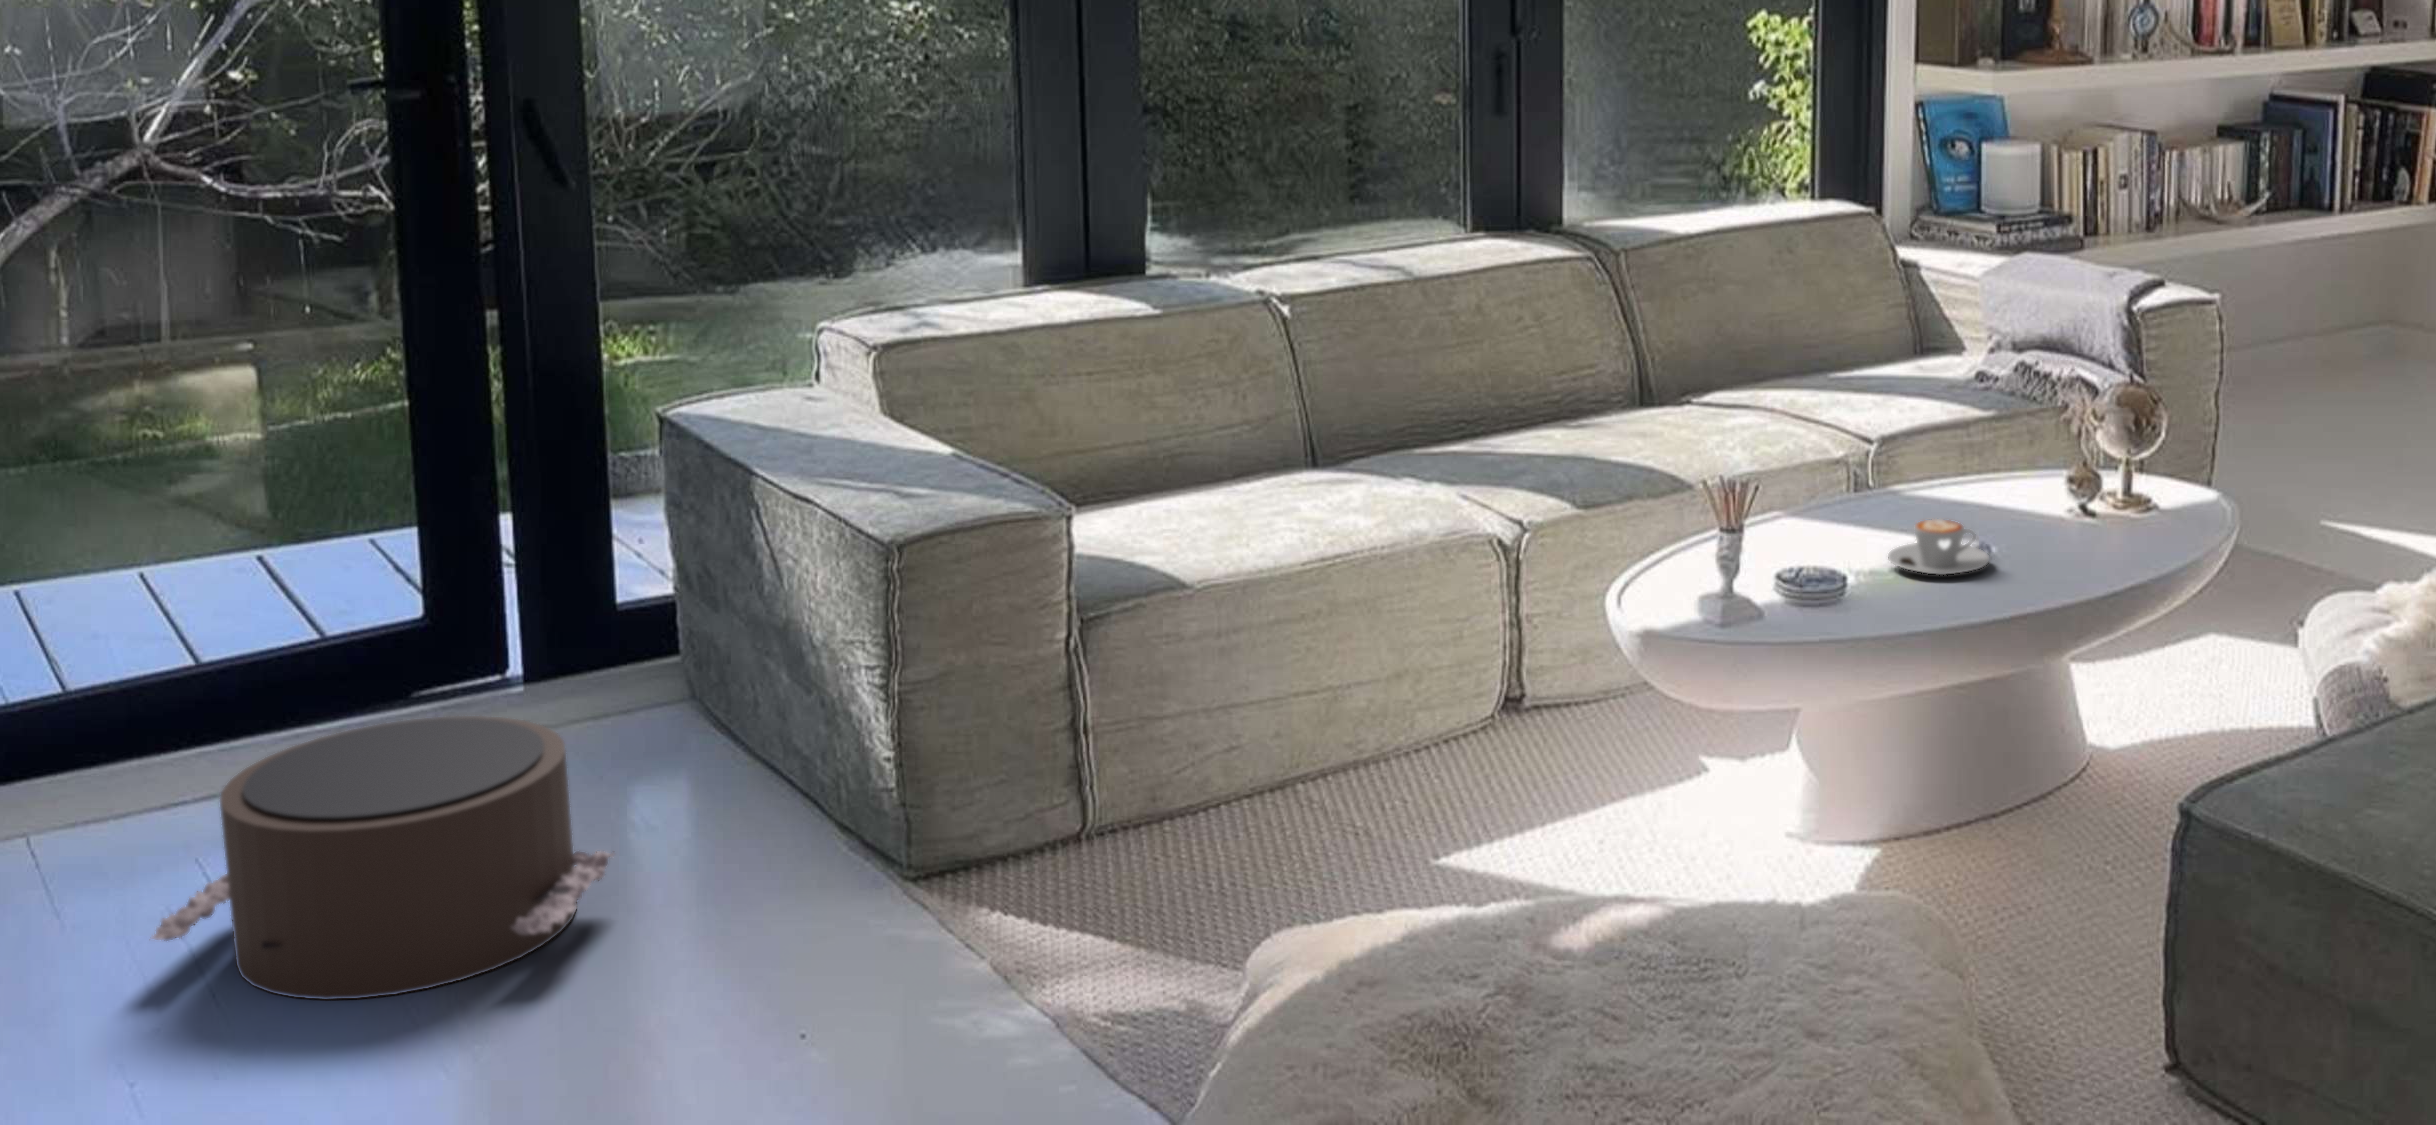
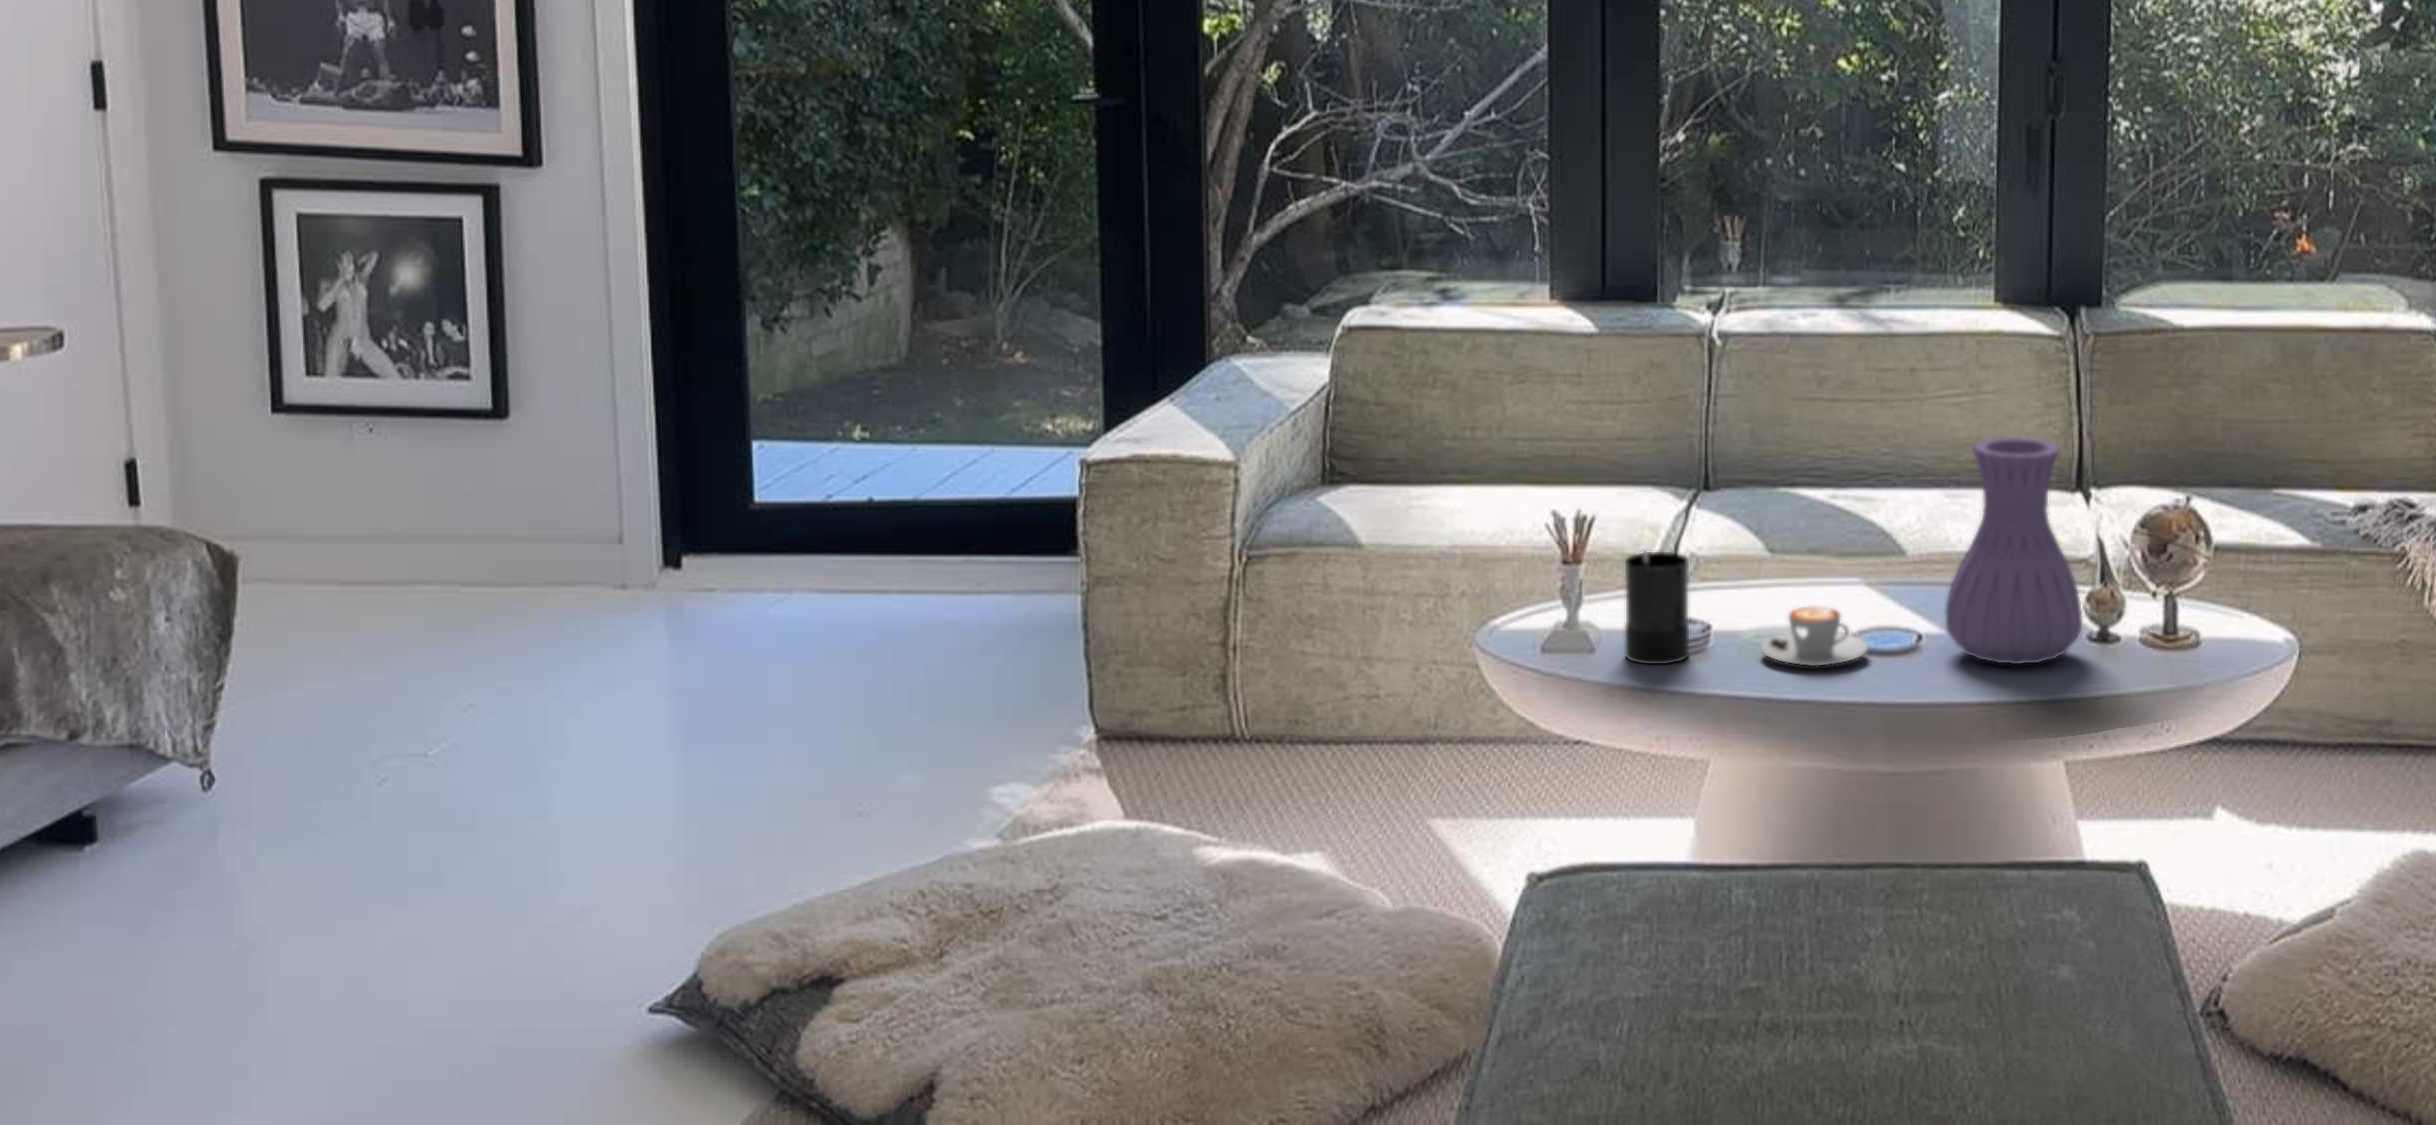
vase: none [1996,335,2121,539] -> present [1945,438,2082,664]
candle: none [1790,490,1860,603] -> present [1625,548,1689,664]
pouf: present [152,716,614,1000] -> none [662,545,943,732]

